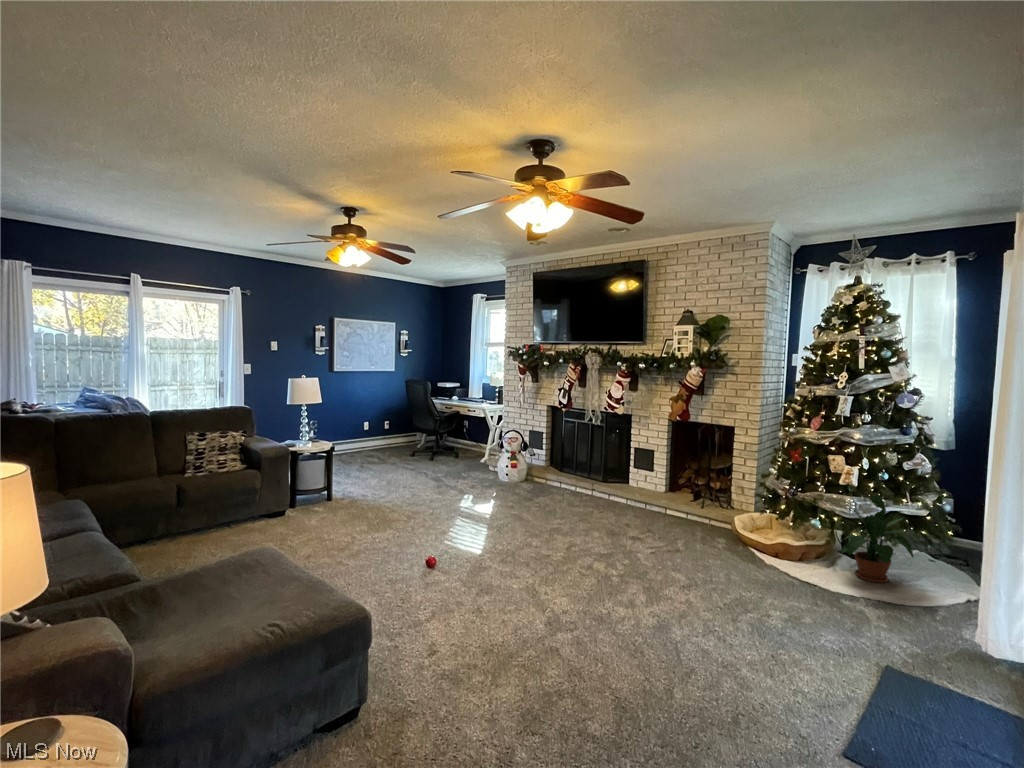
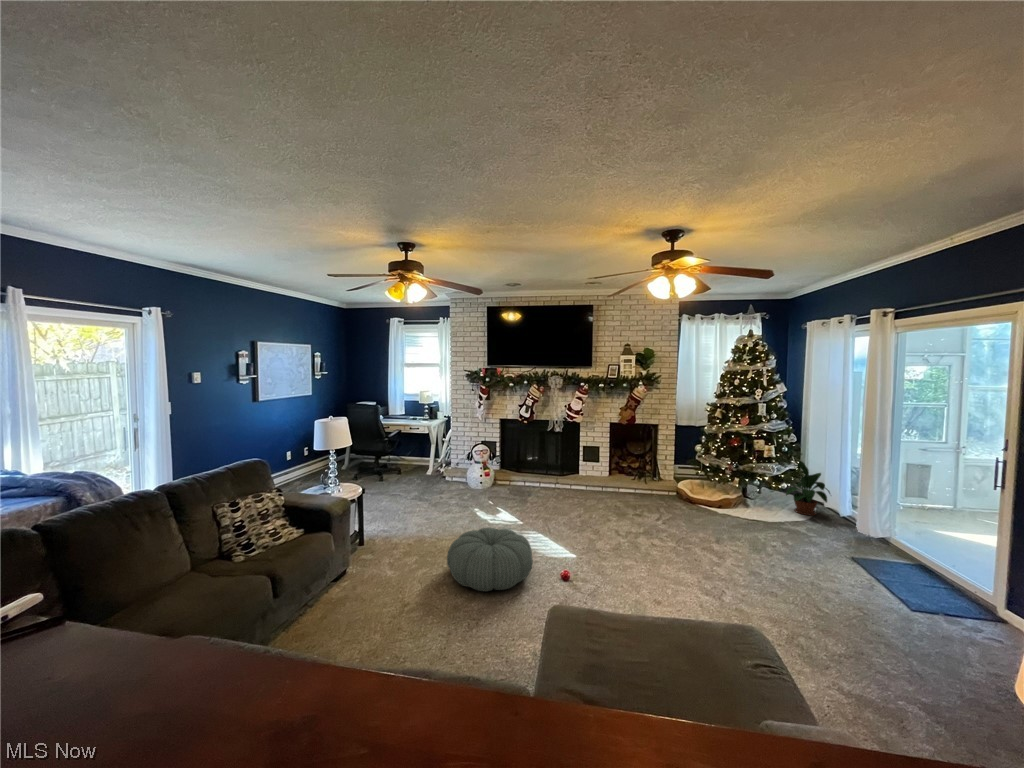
pouf: none [330,495,414,546] -> present [447,528,533,591]

